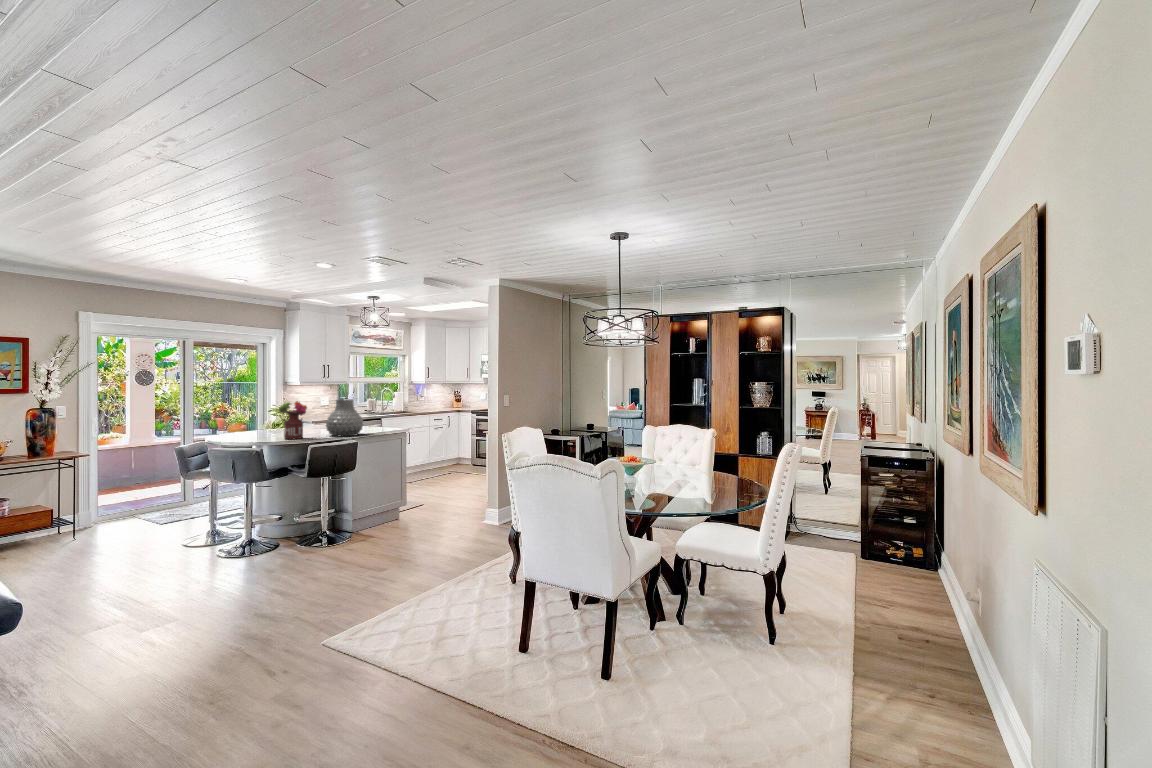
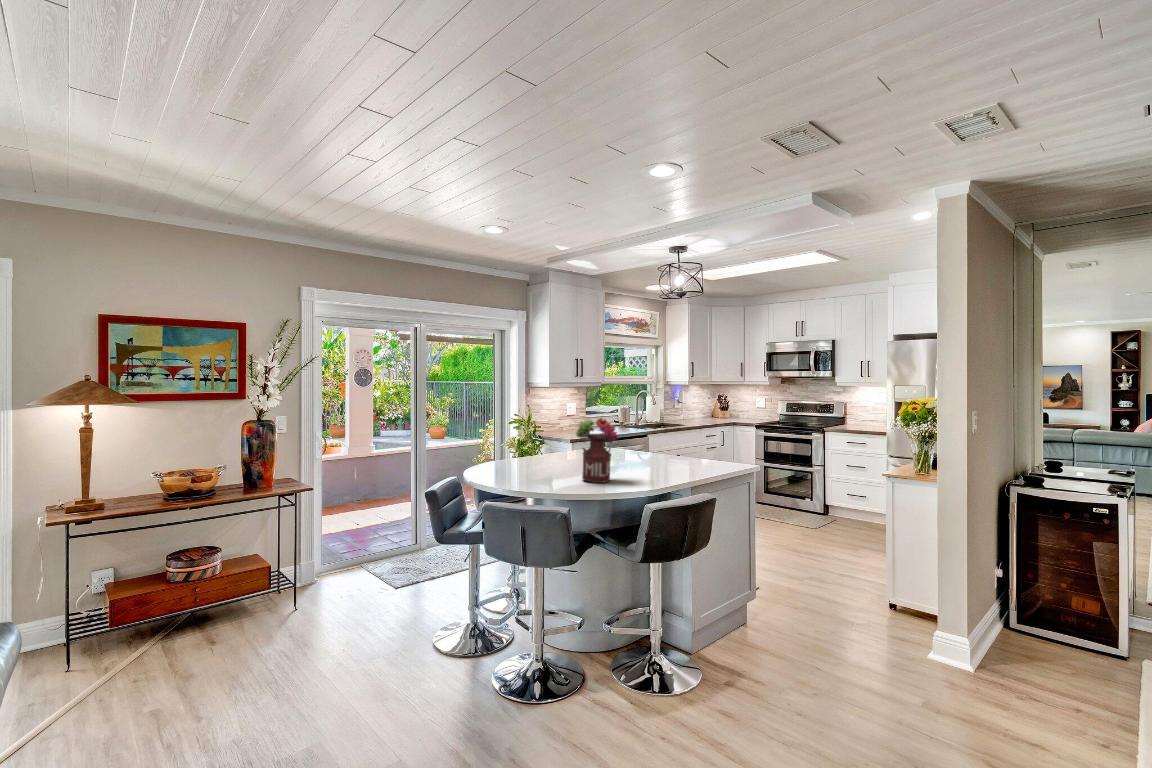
vase: present [326,399,363,436] -> none [636,414,695,478]

